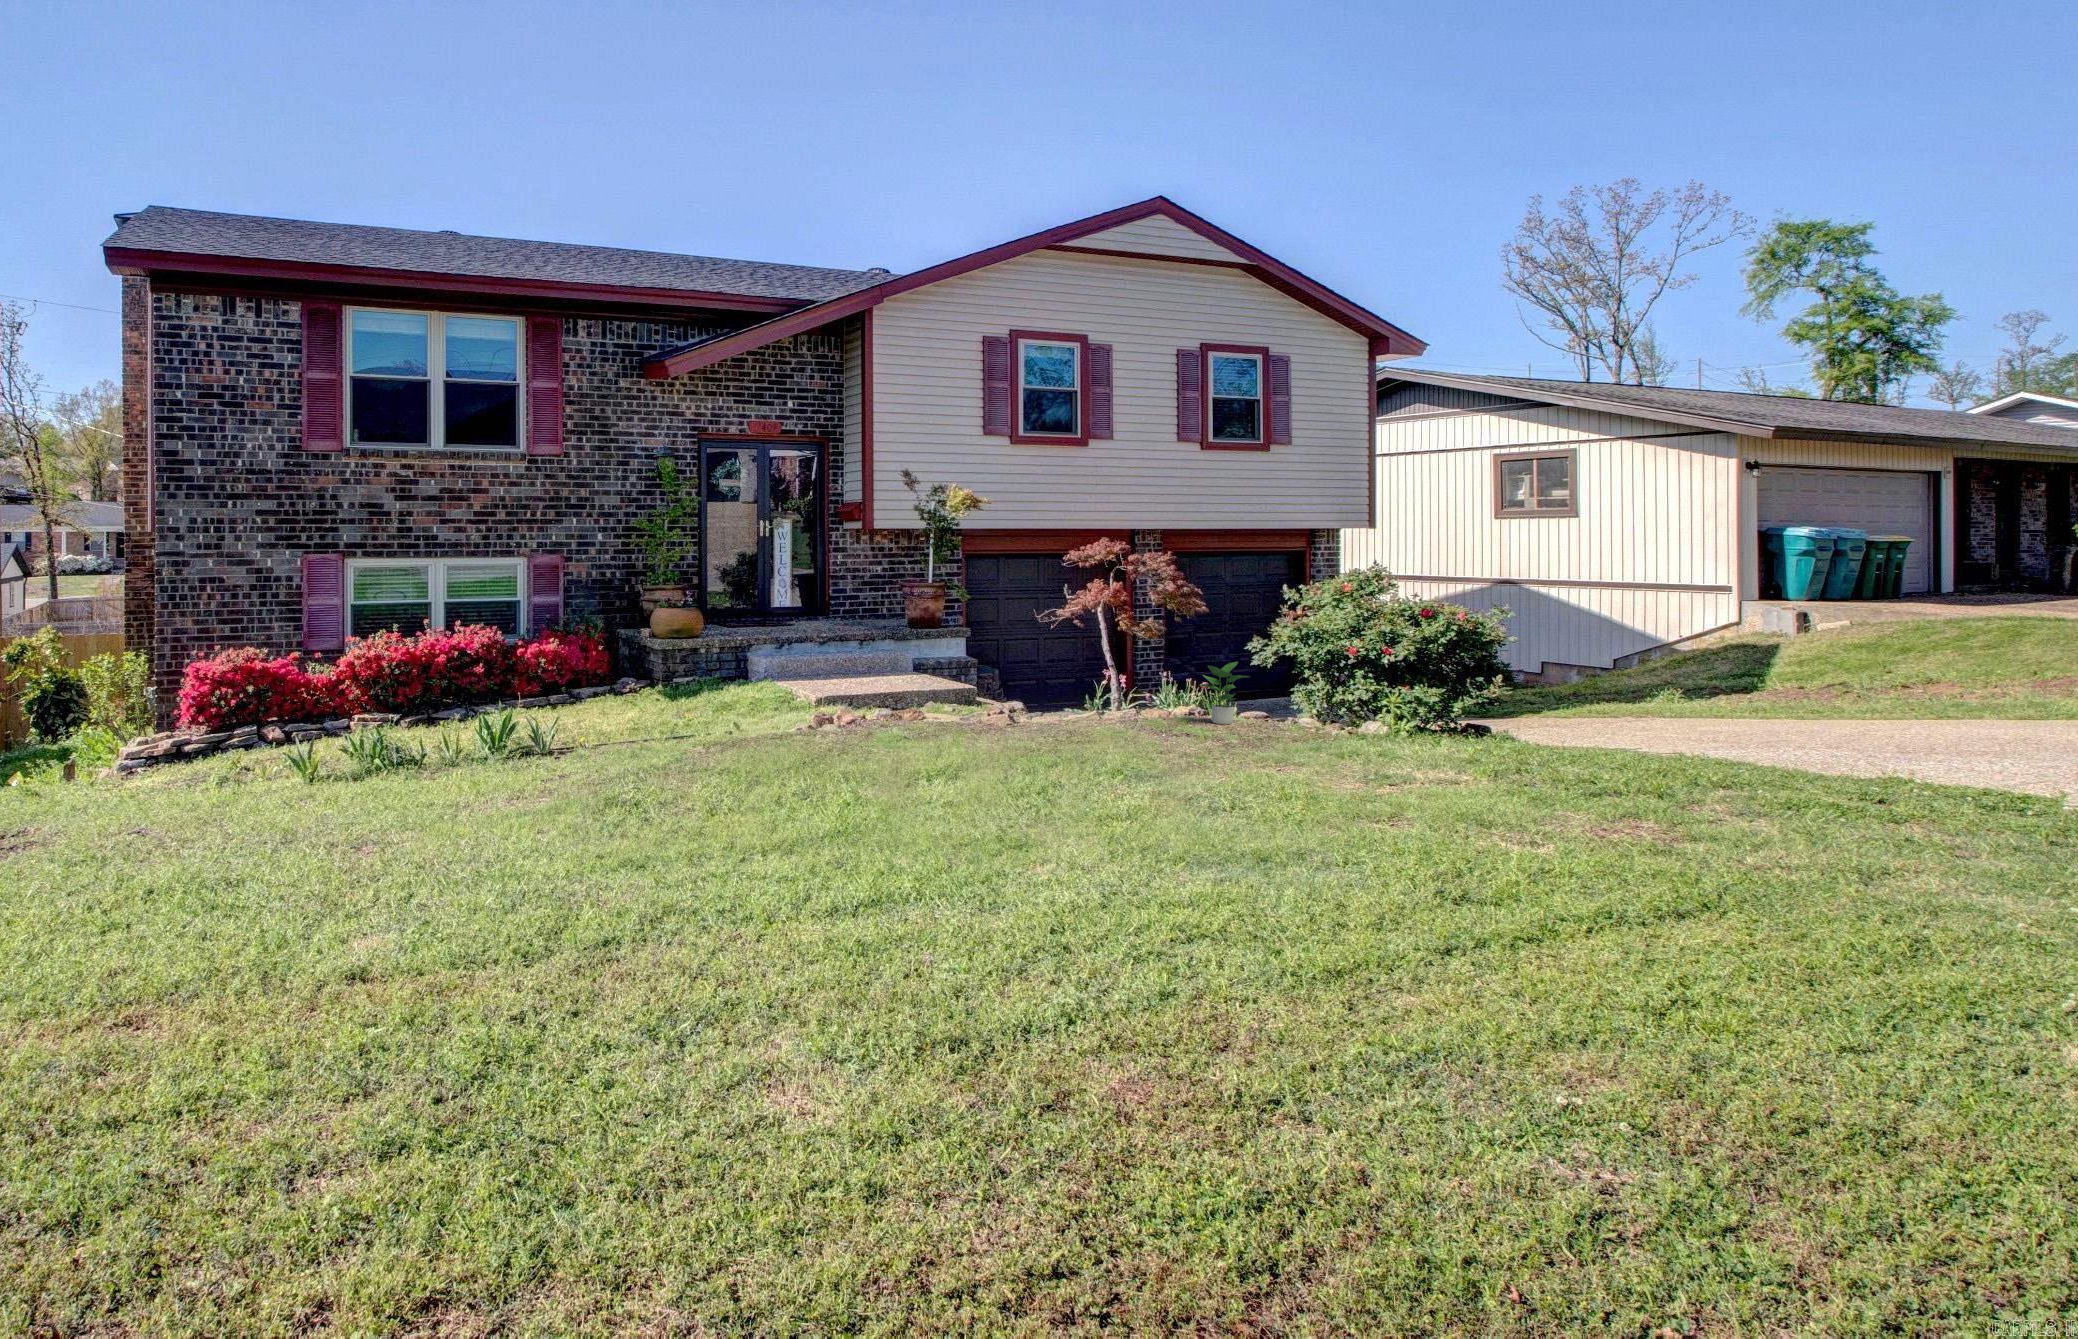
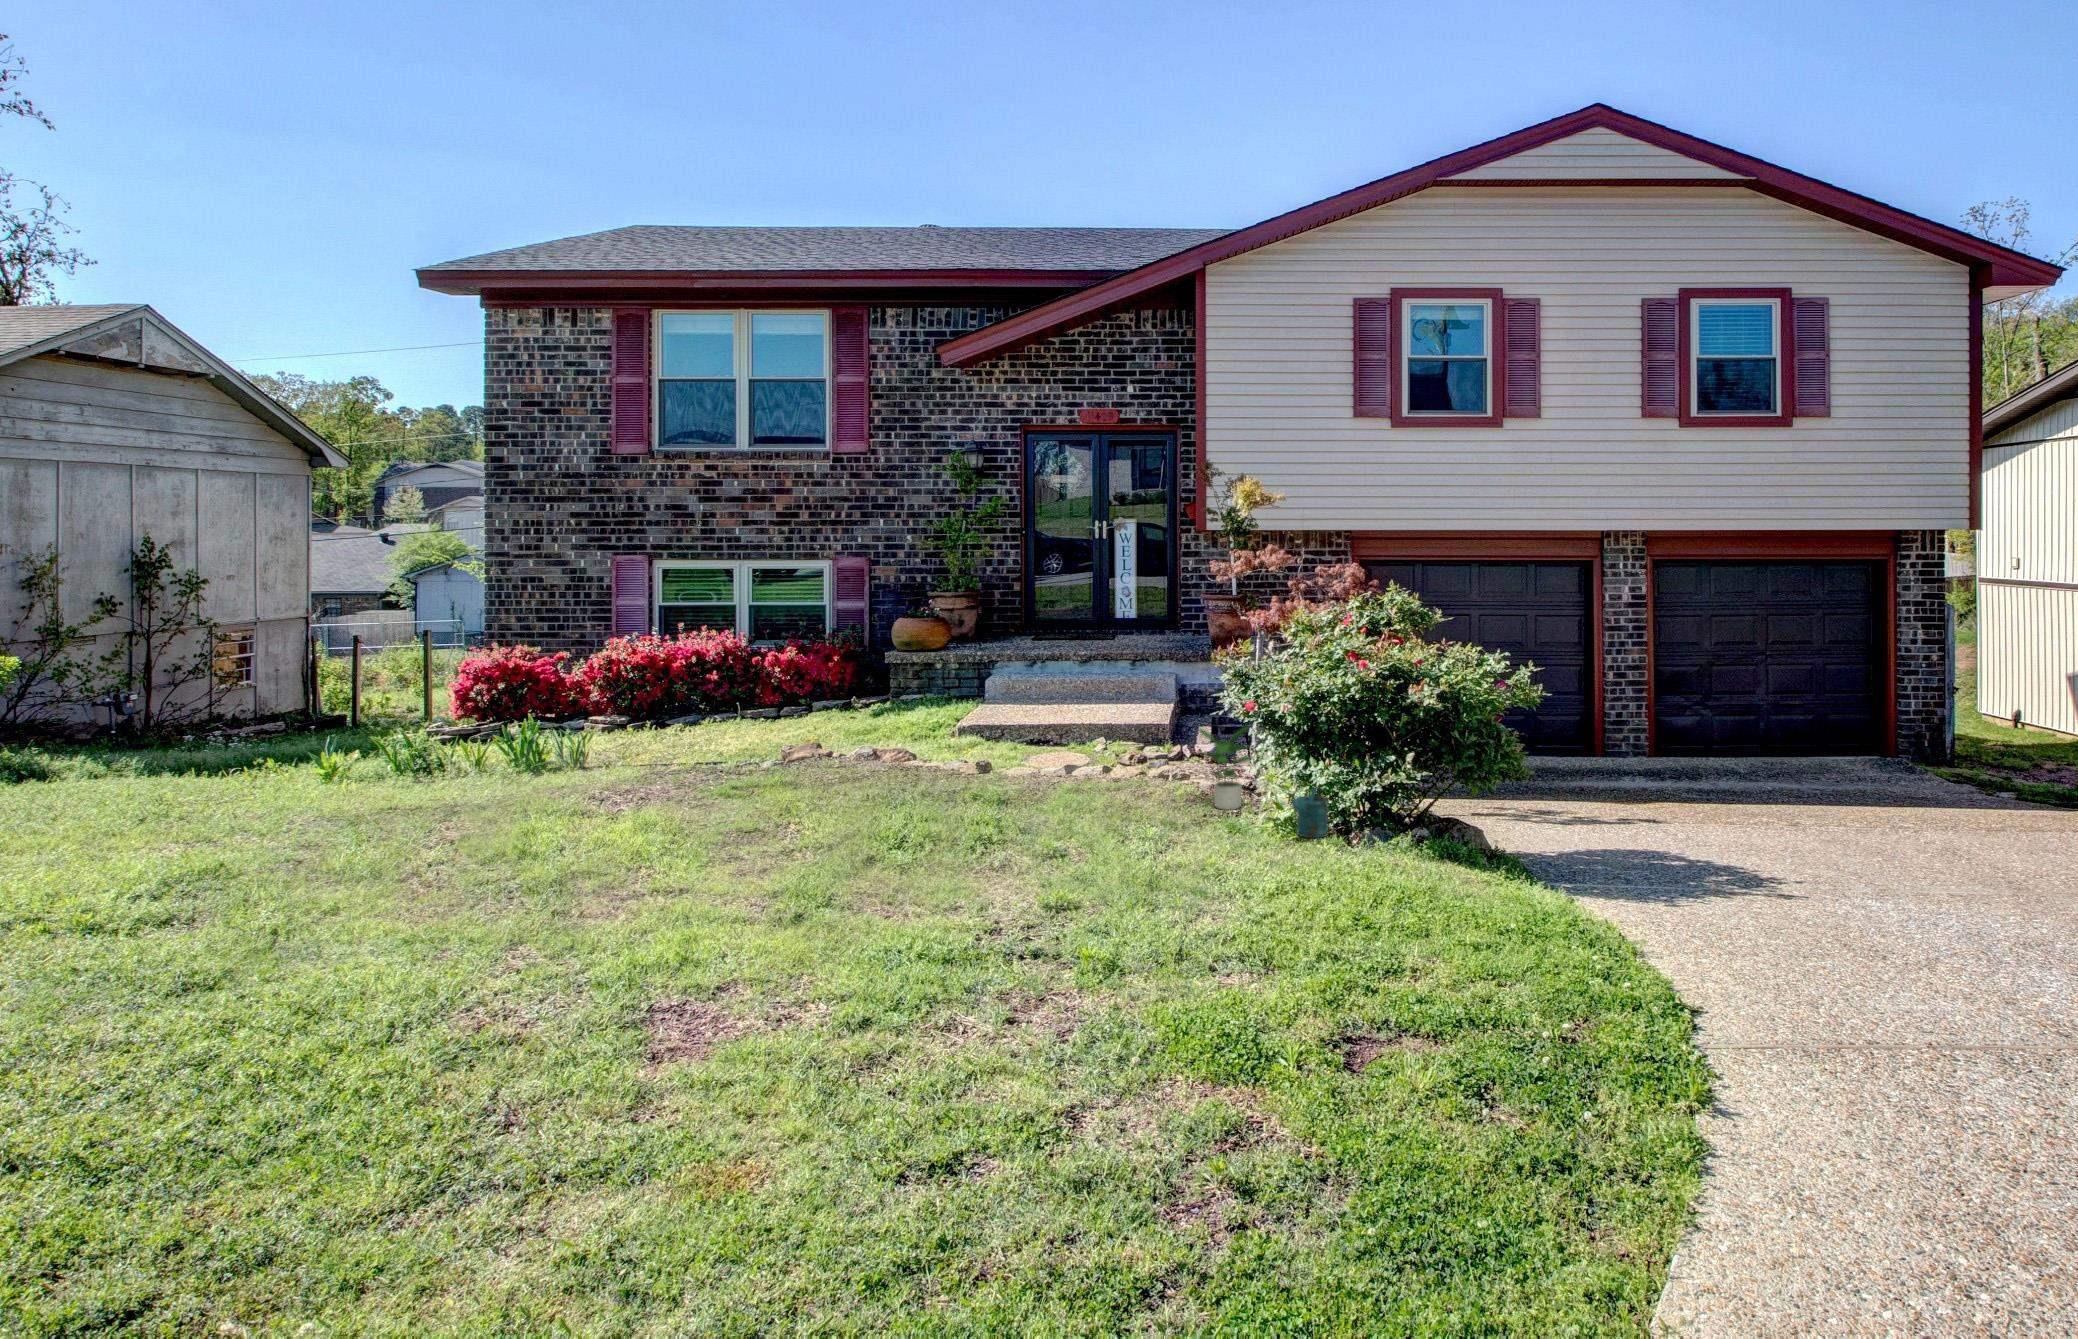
watering can: none [1322,698,1355,733] -> present [1292,786,1329,838]

